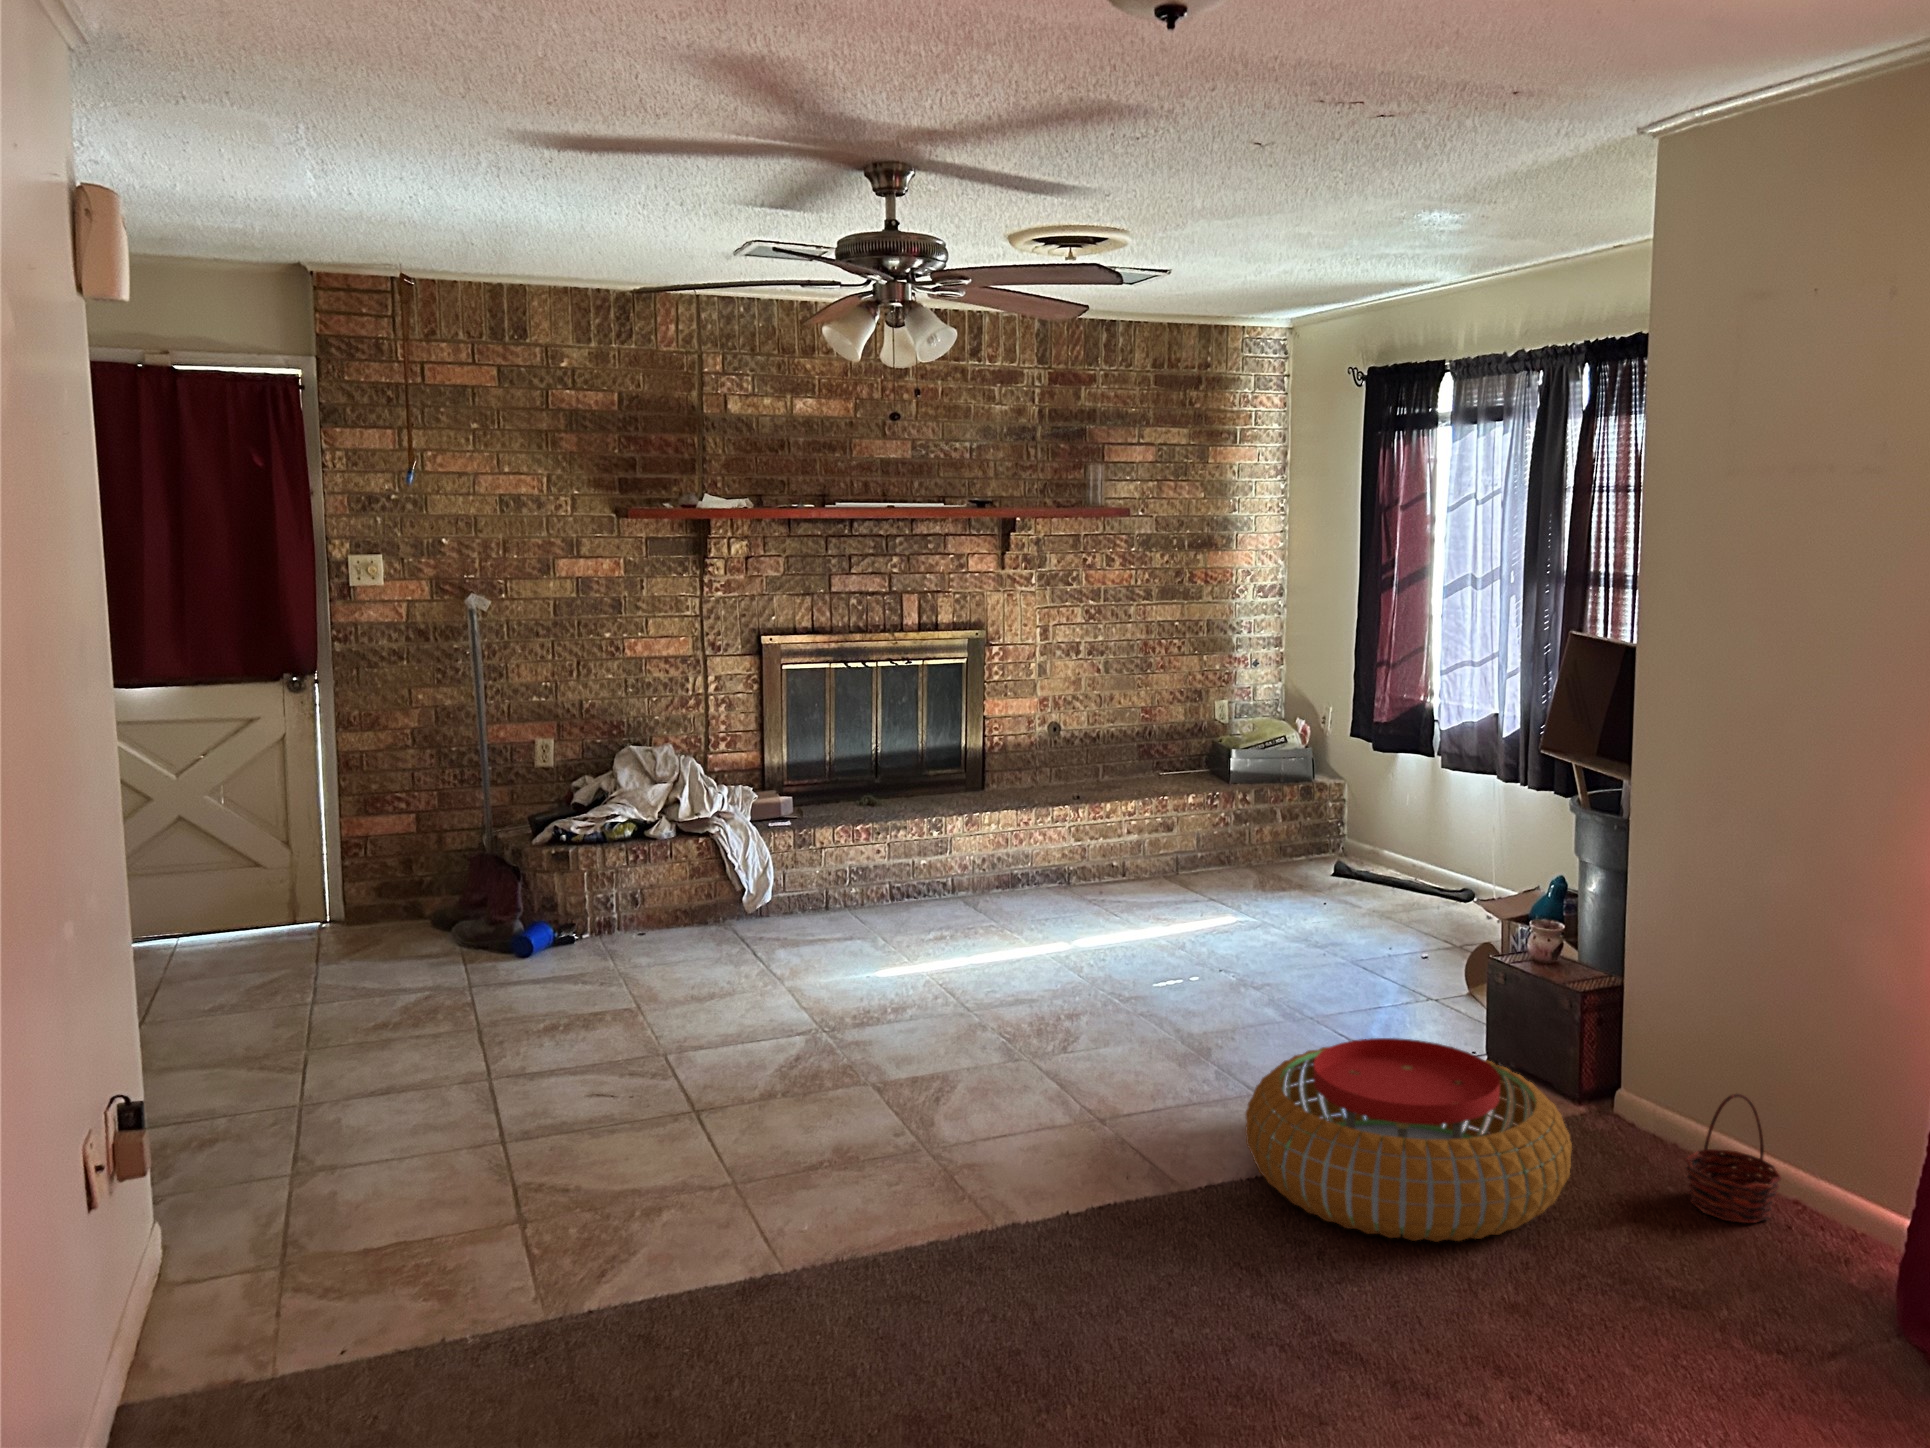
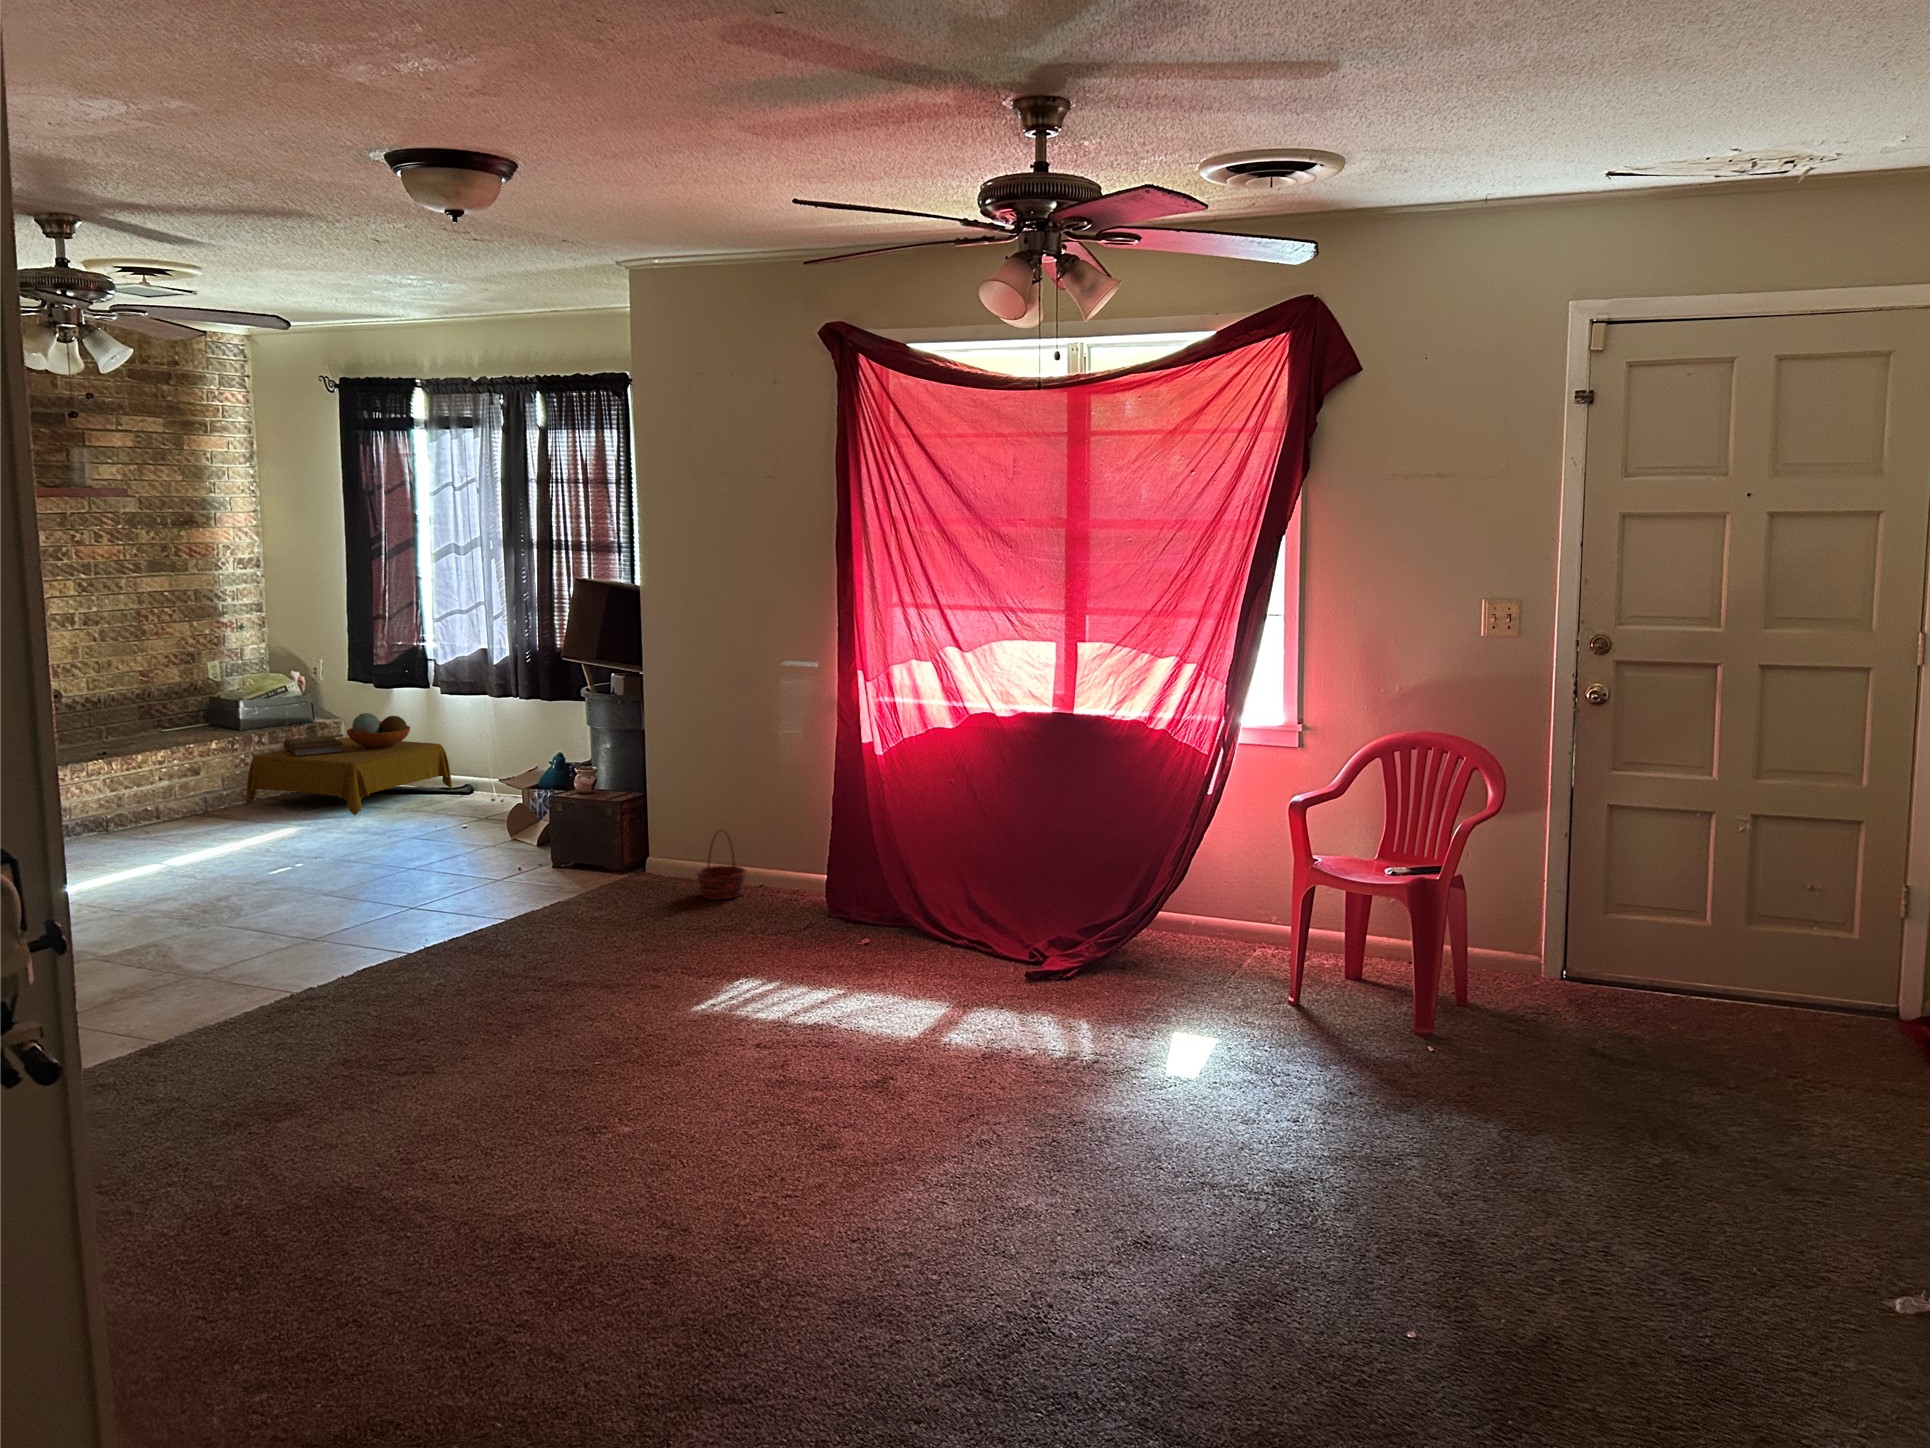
side table: none [1216,783,1450,912] -> present [246,713,452,815]
pouf: present [1245,1038,1572,1242] -> none [432,839,642,946]

